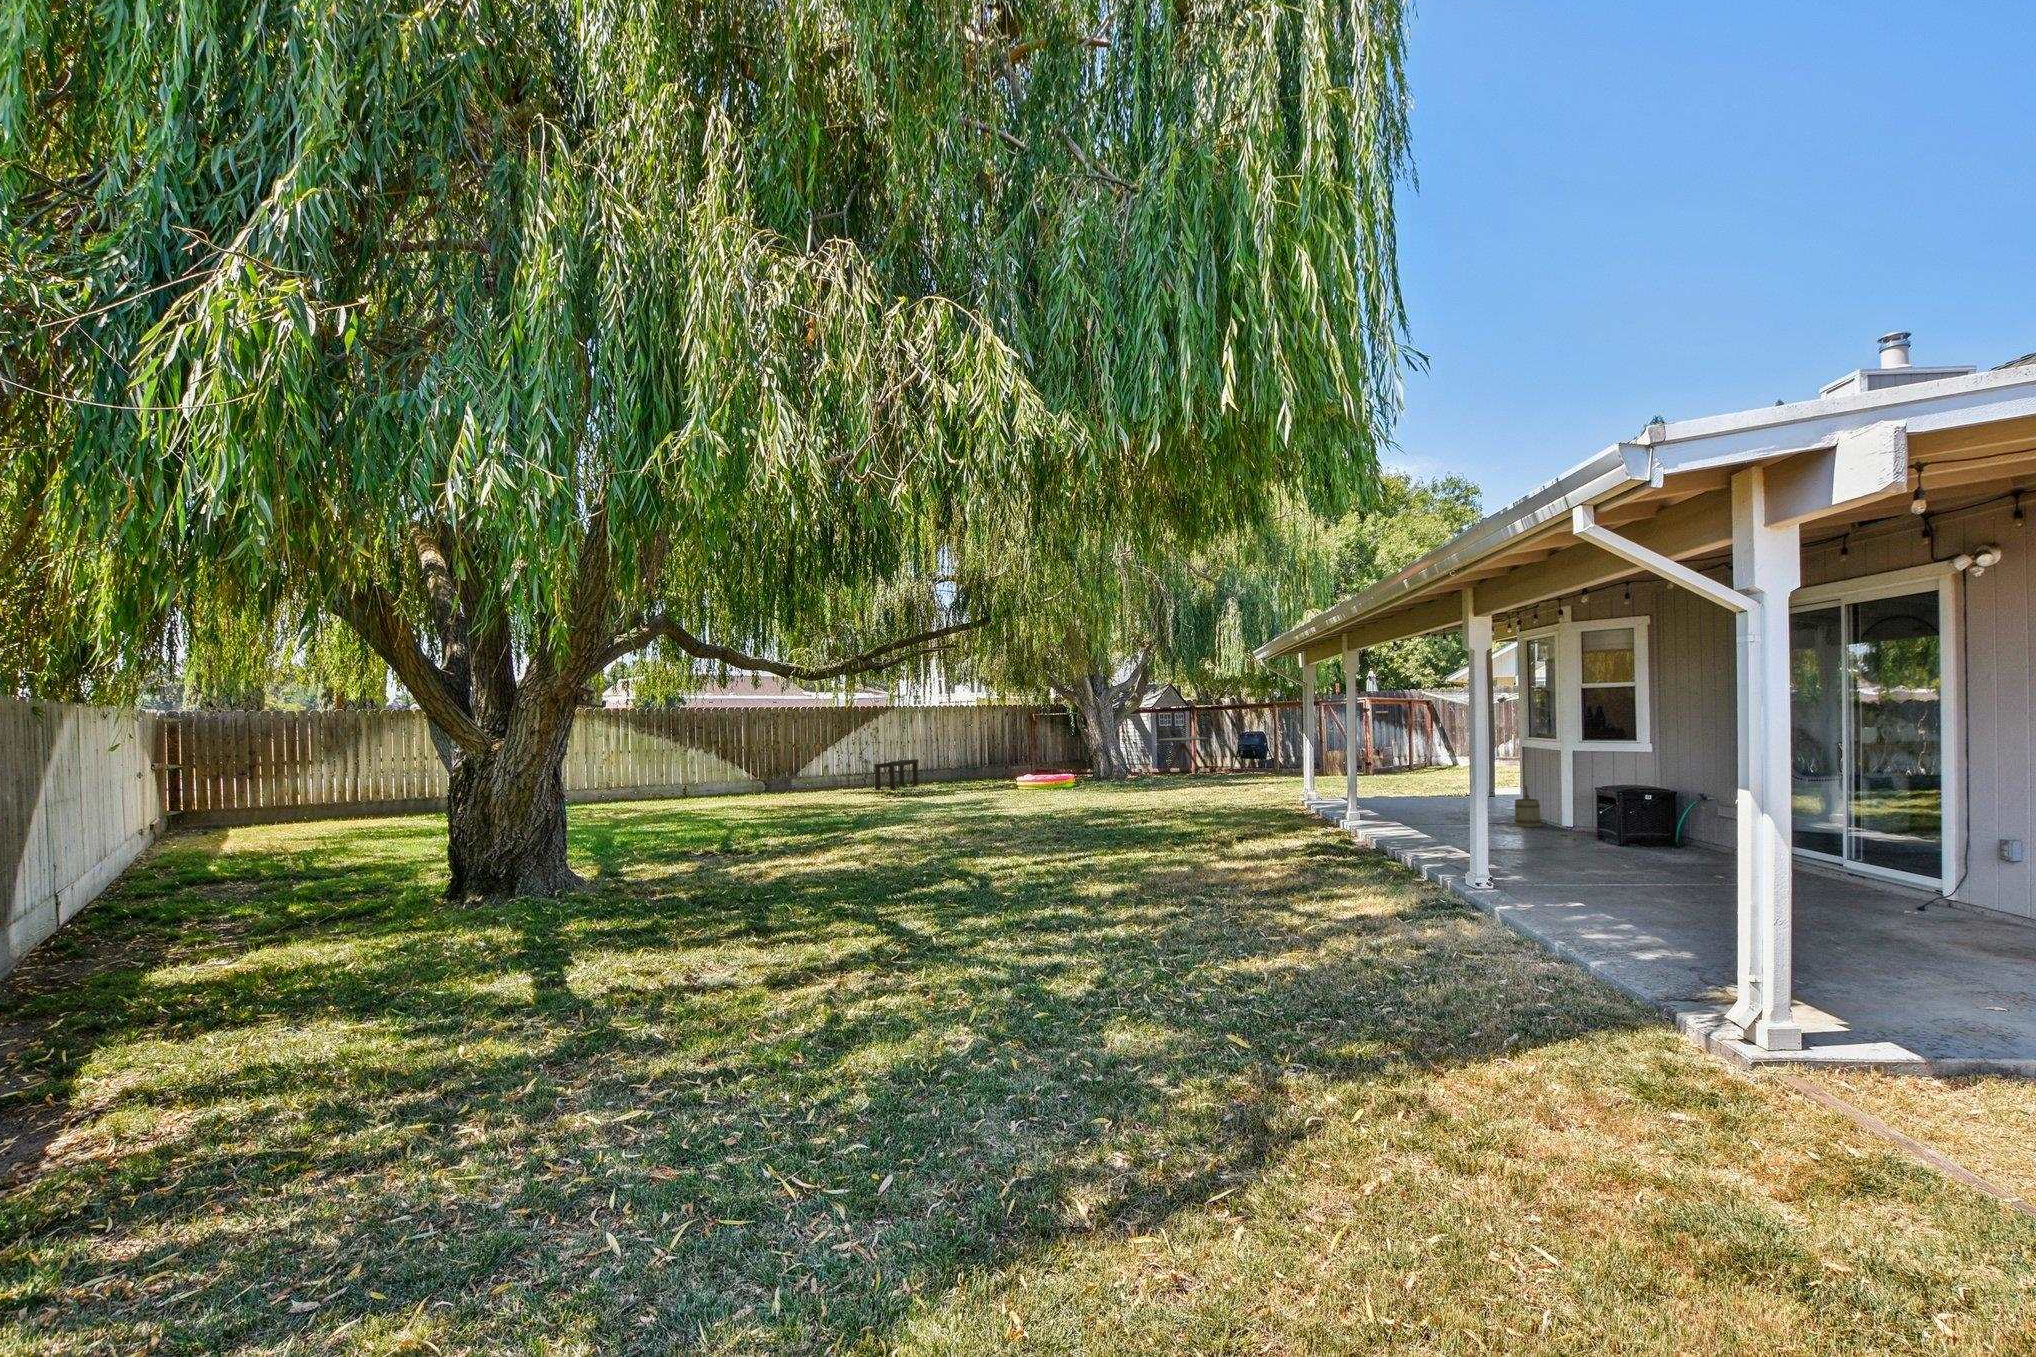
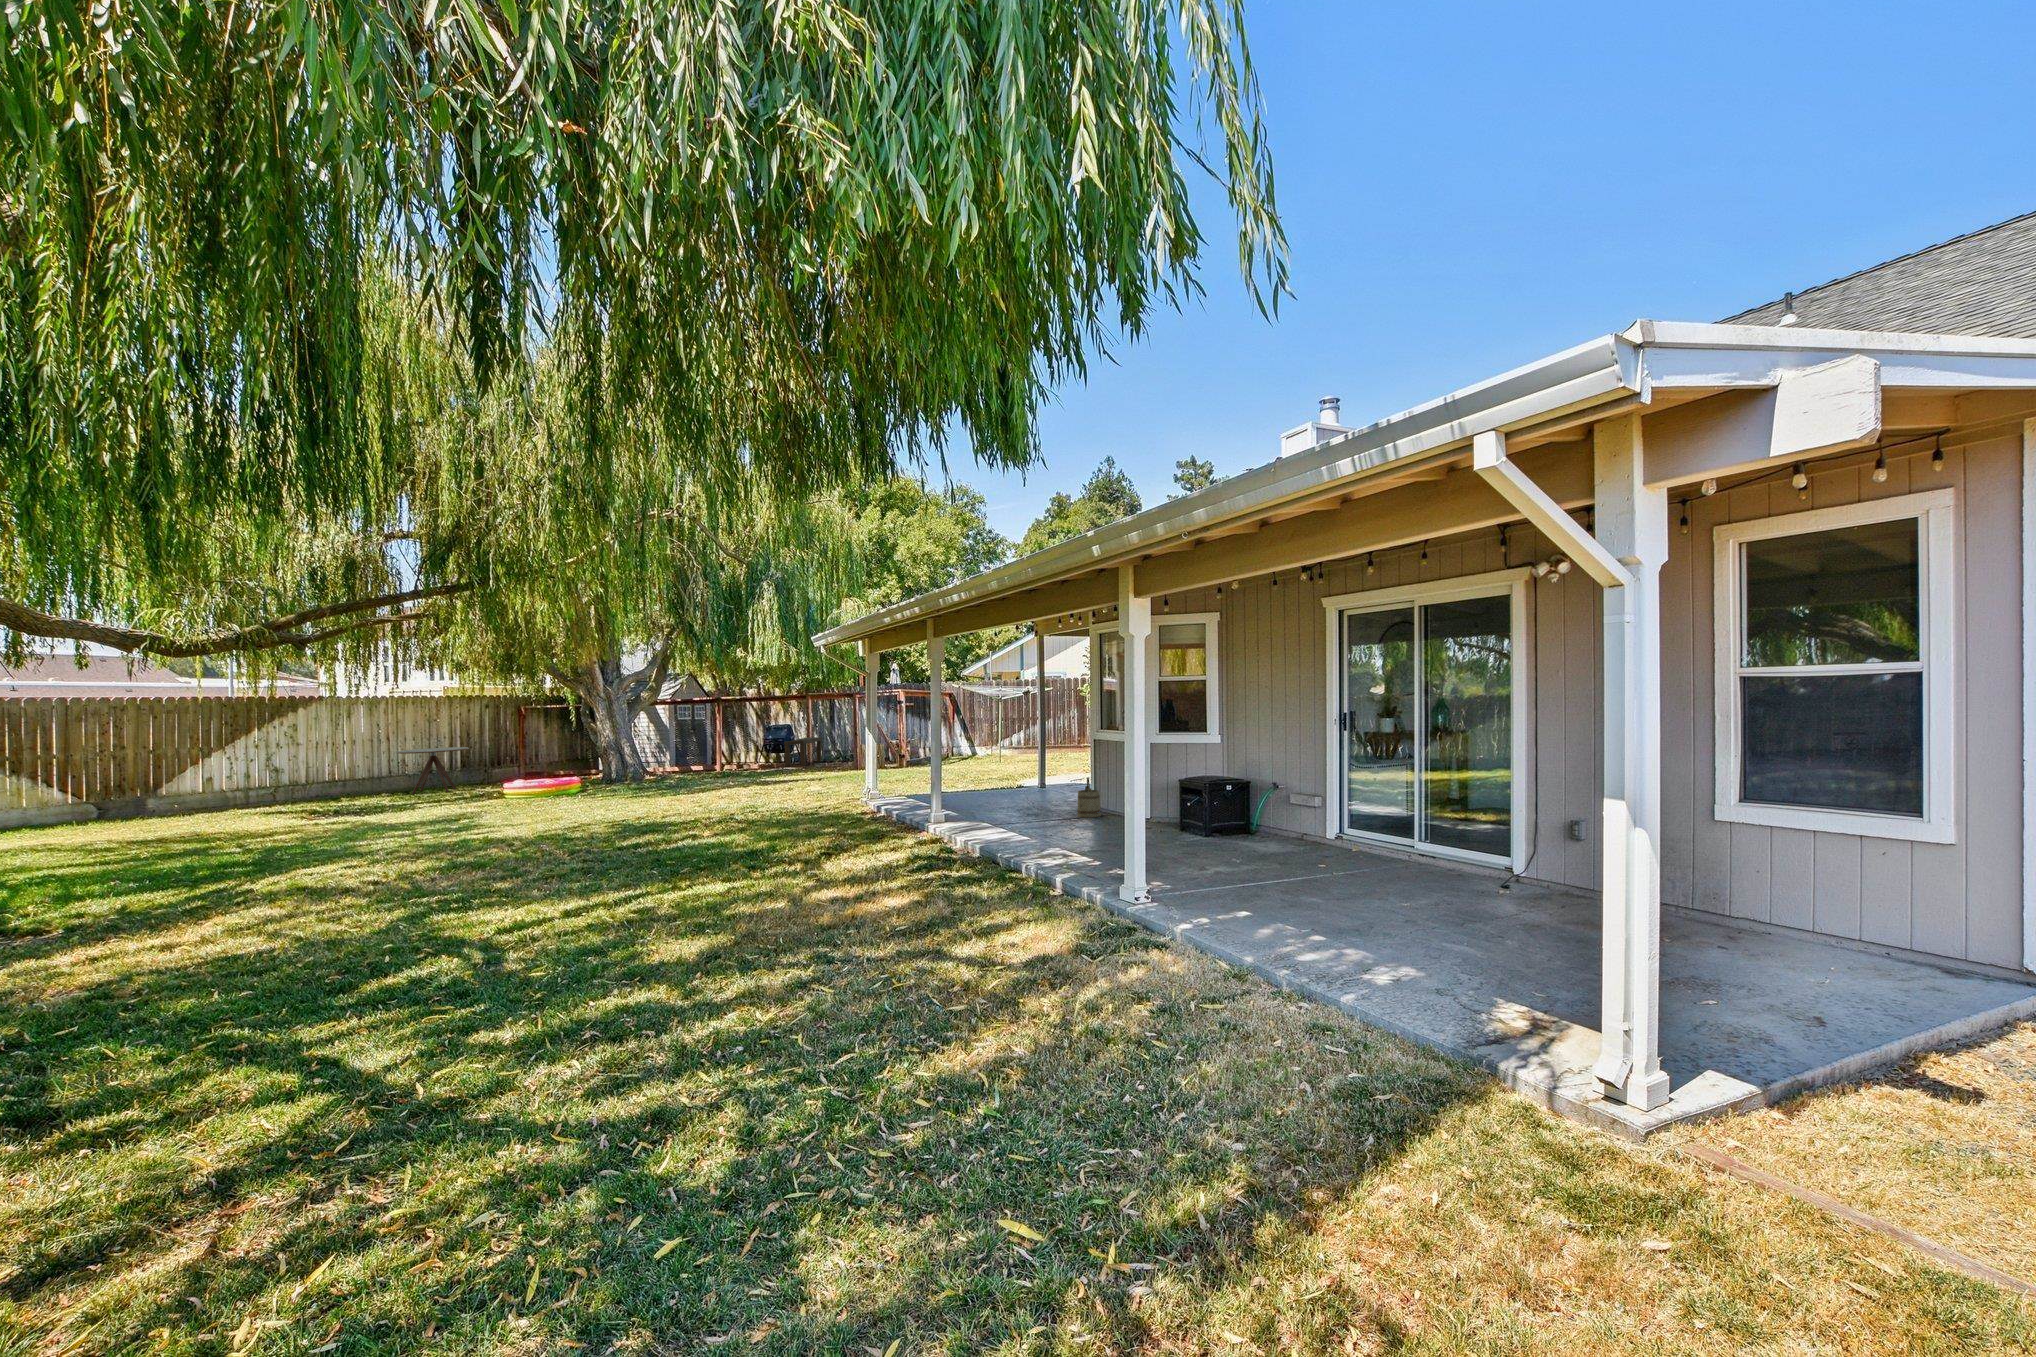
round table: present [1159,737,1207,772] -> present [396,747,469,794]
bench: present [874,759,918,790] -> present [784,737,822,766]

